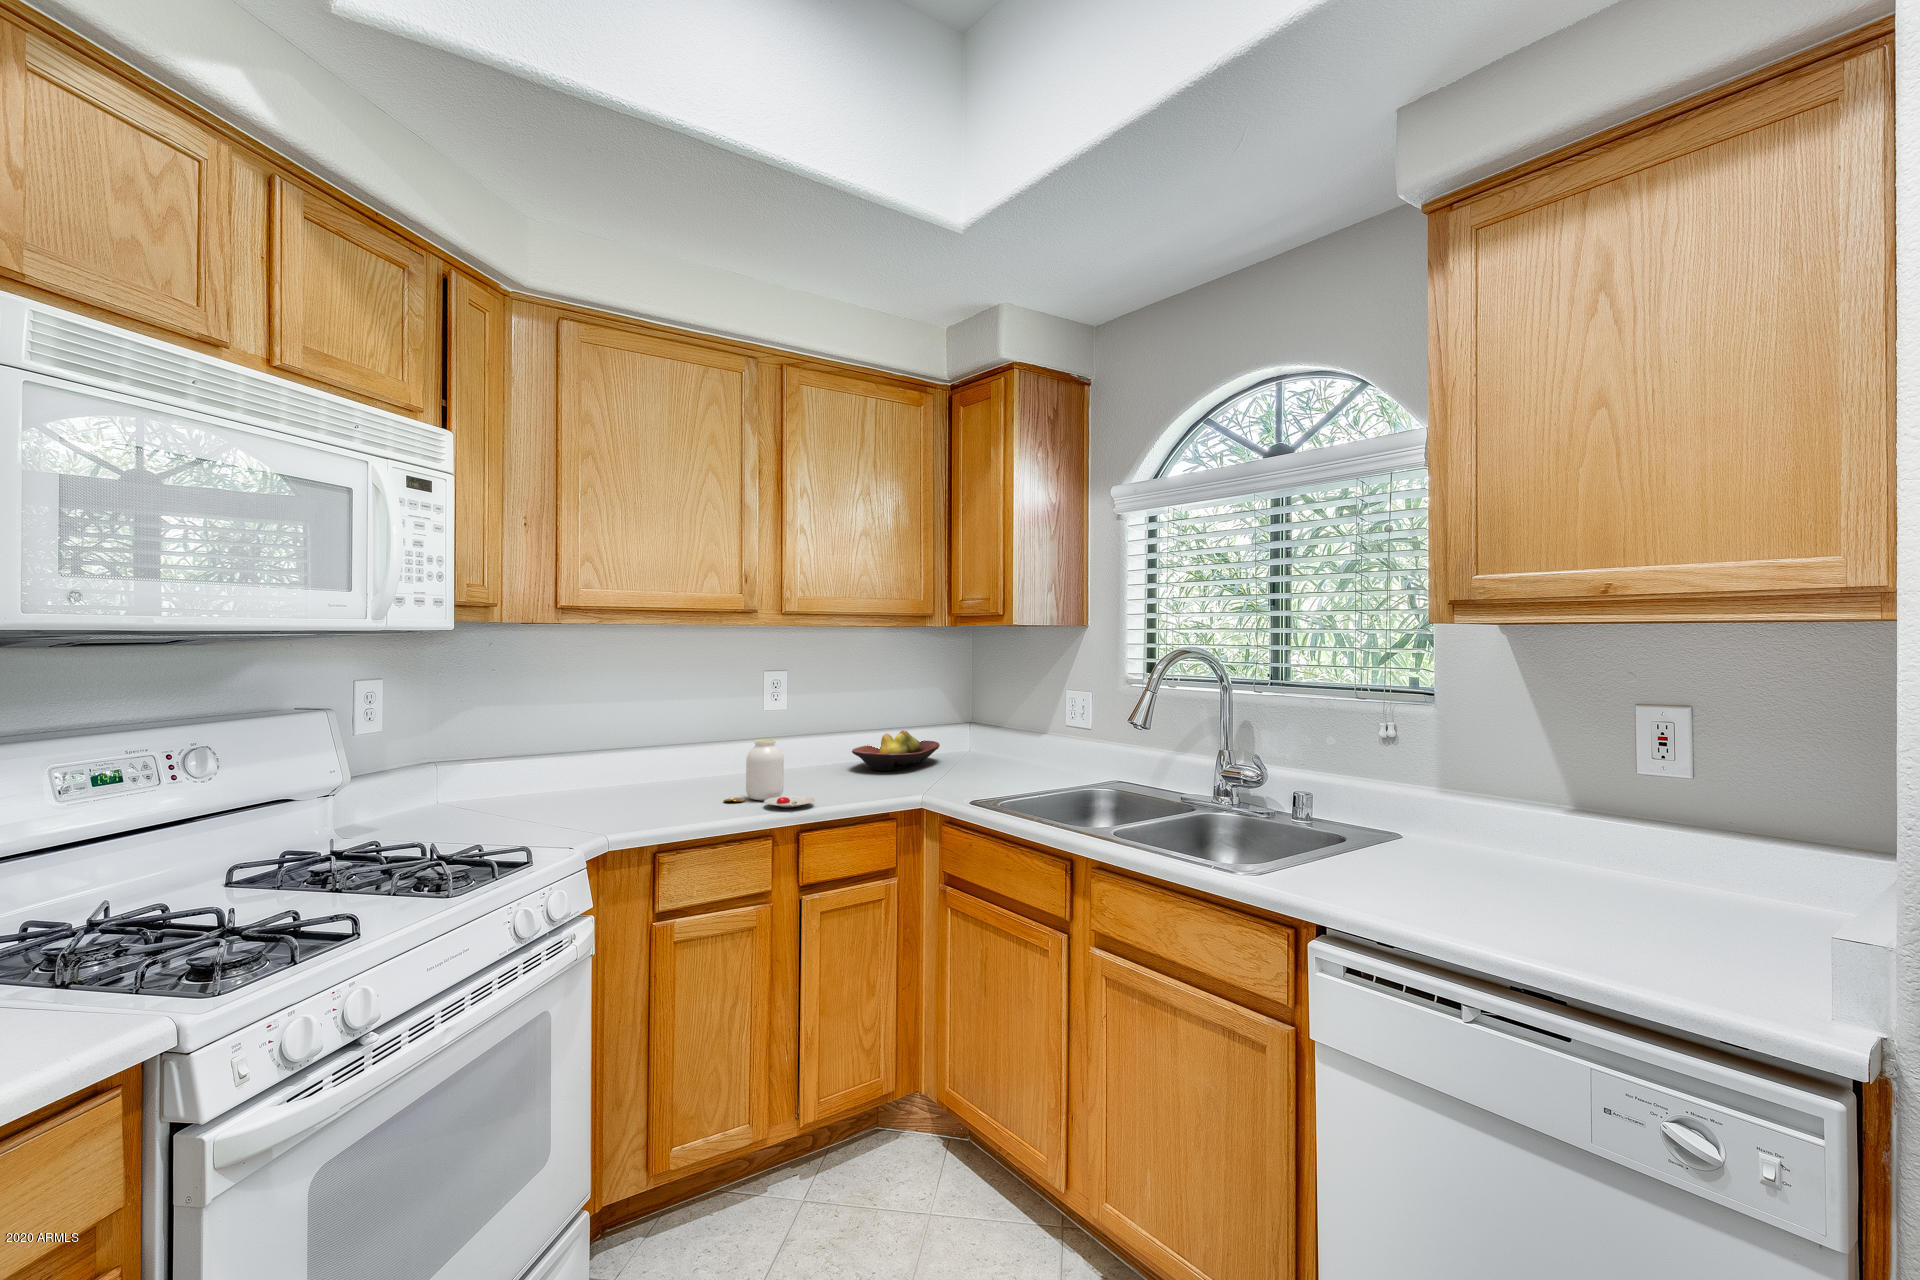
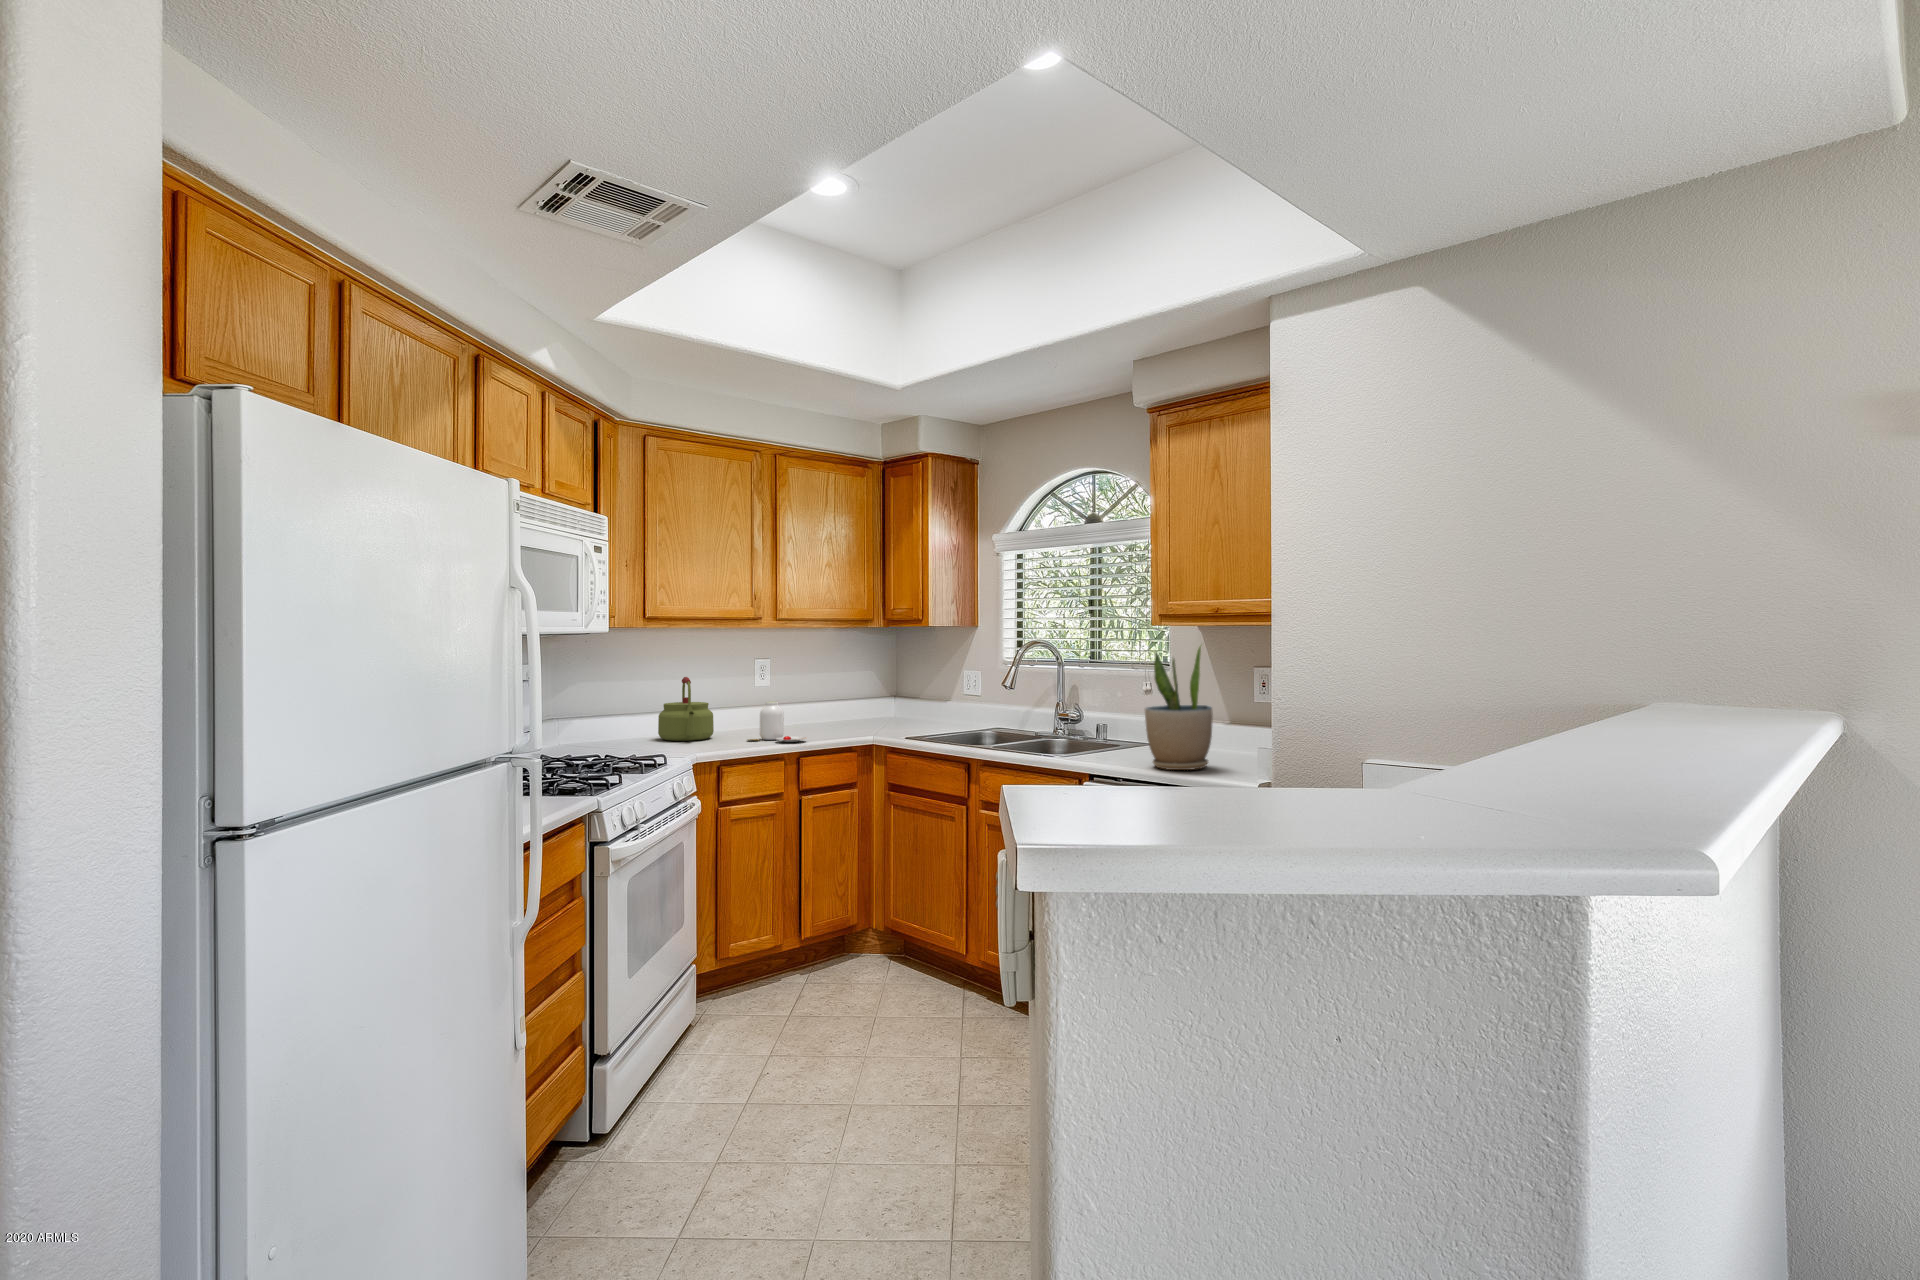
potted plant: none [1443,659,1613,942] -> present [1145,646,1213,770]
kettle: none [597,699,683,799] -> present [658,677,714,741]
fruit bowl: present [852,731,940,771] -> none [817,701,875,727]

